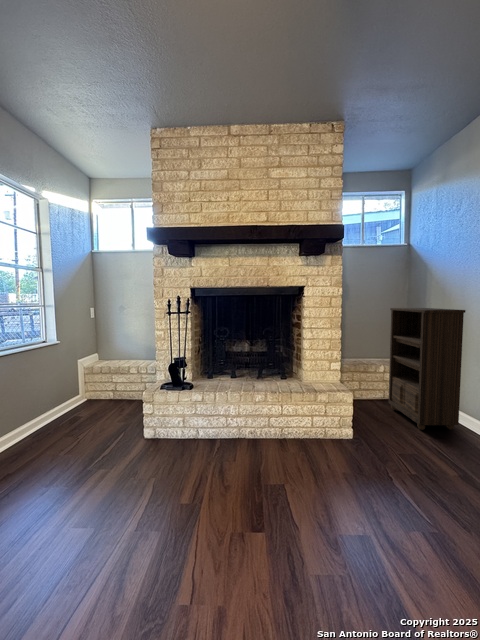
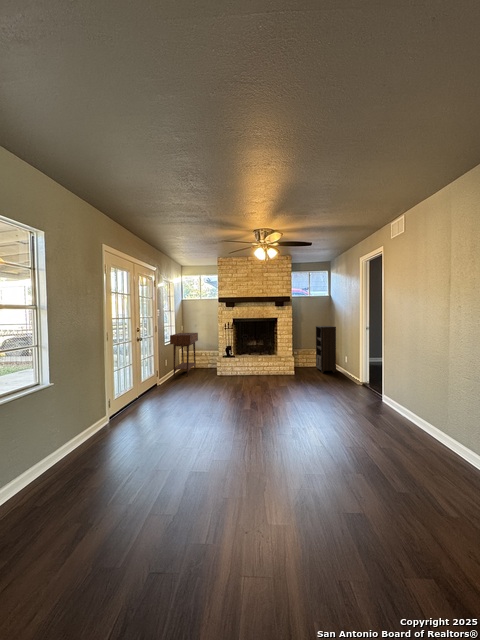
console table: none [4,322,116,445] -> present [170,333,198,376]

